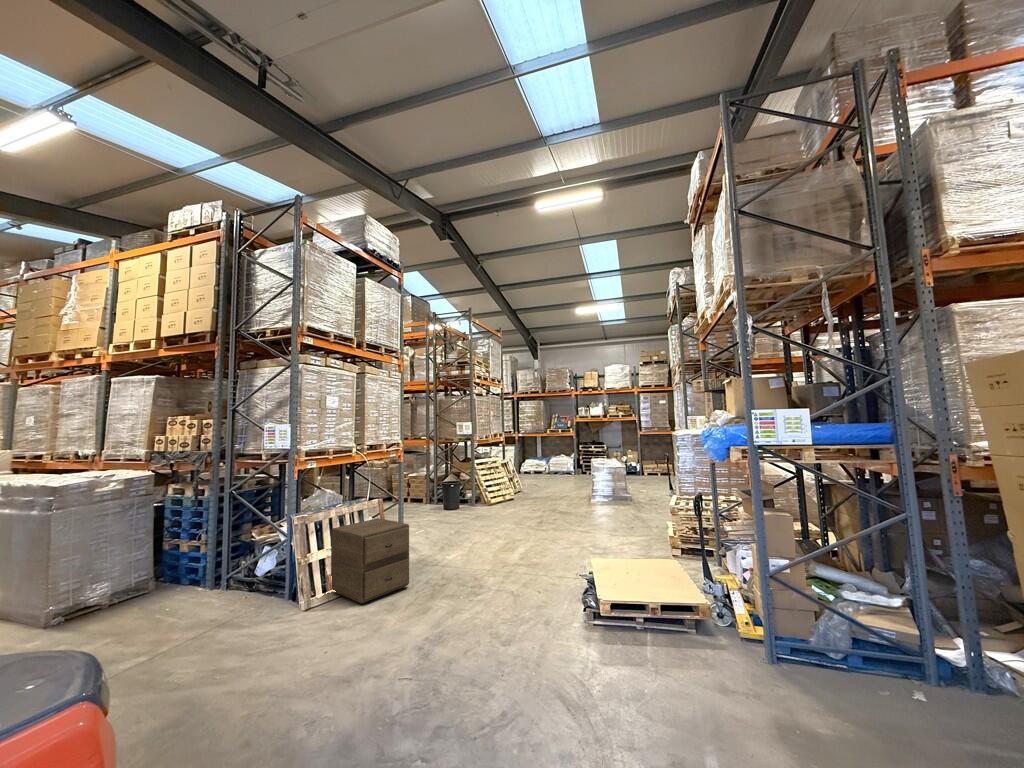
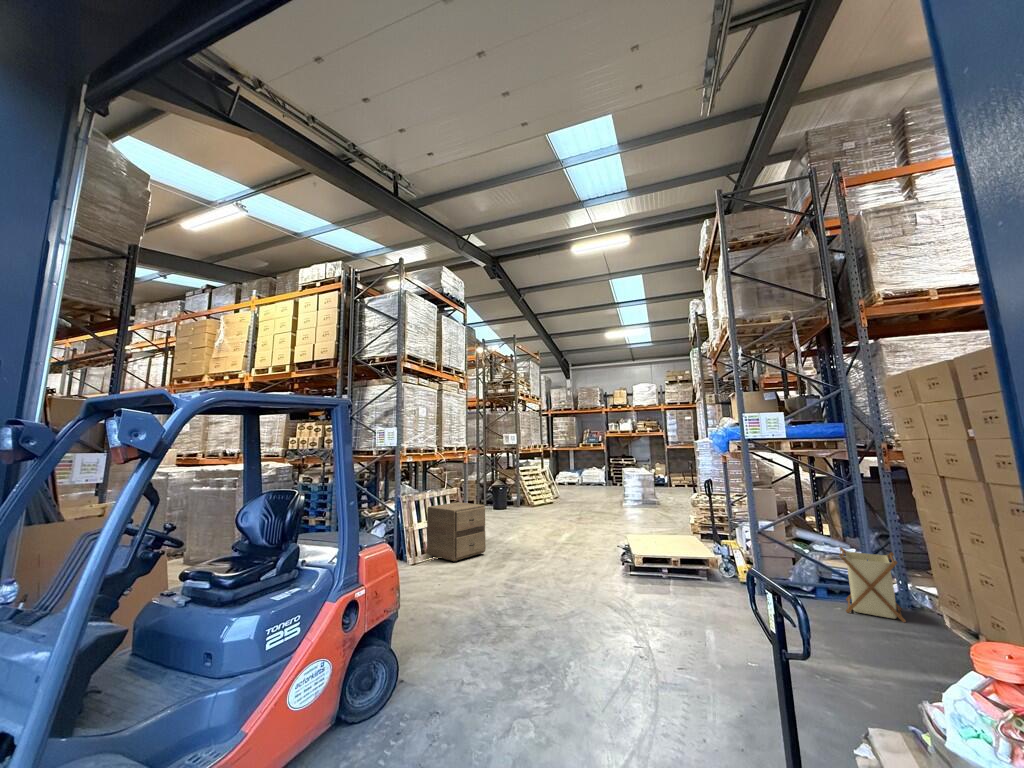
laundry basket: none [885,603,999,732] -> present [839,547,906,622]

